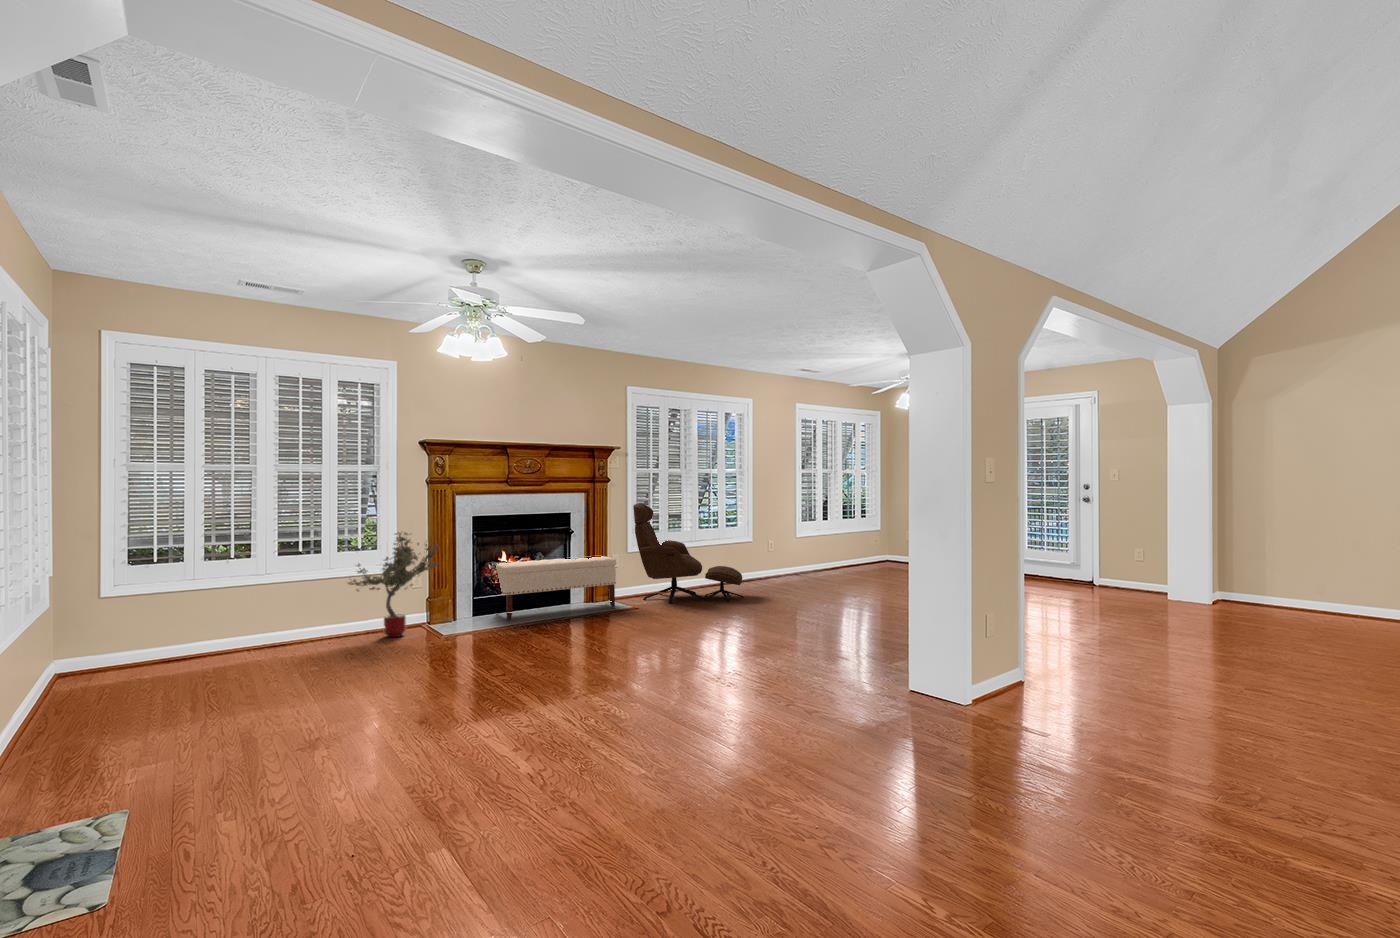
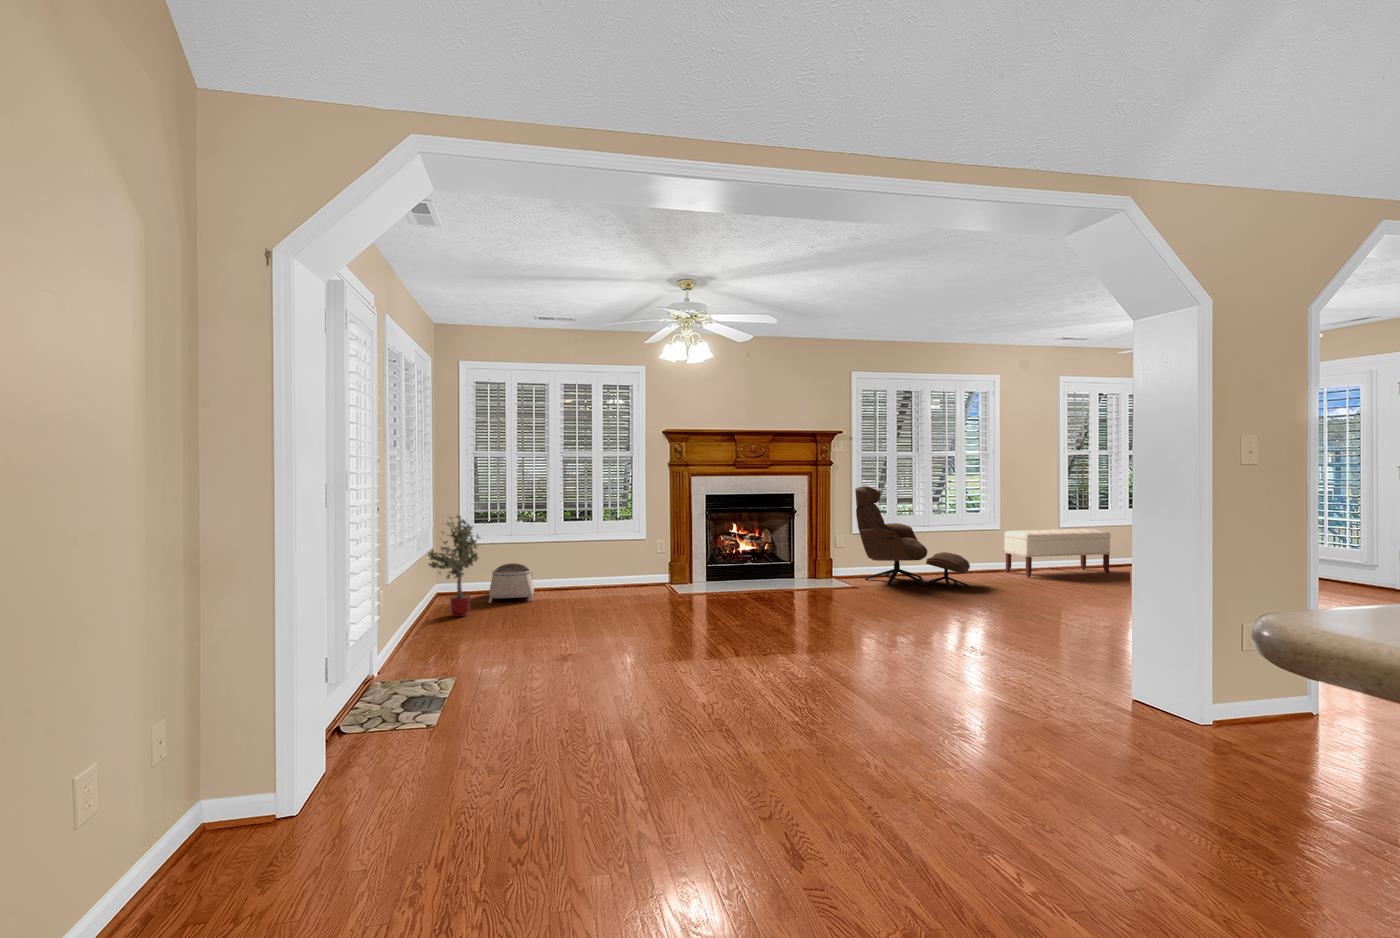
potted tree: present [348,532,438,637] -> present [428,515,480,617]
bench: present [496,556,616,621] -> present [1004,529,1111,577]
basket: none [156,616,235,677] -> present [488,563,534,603]

